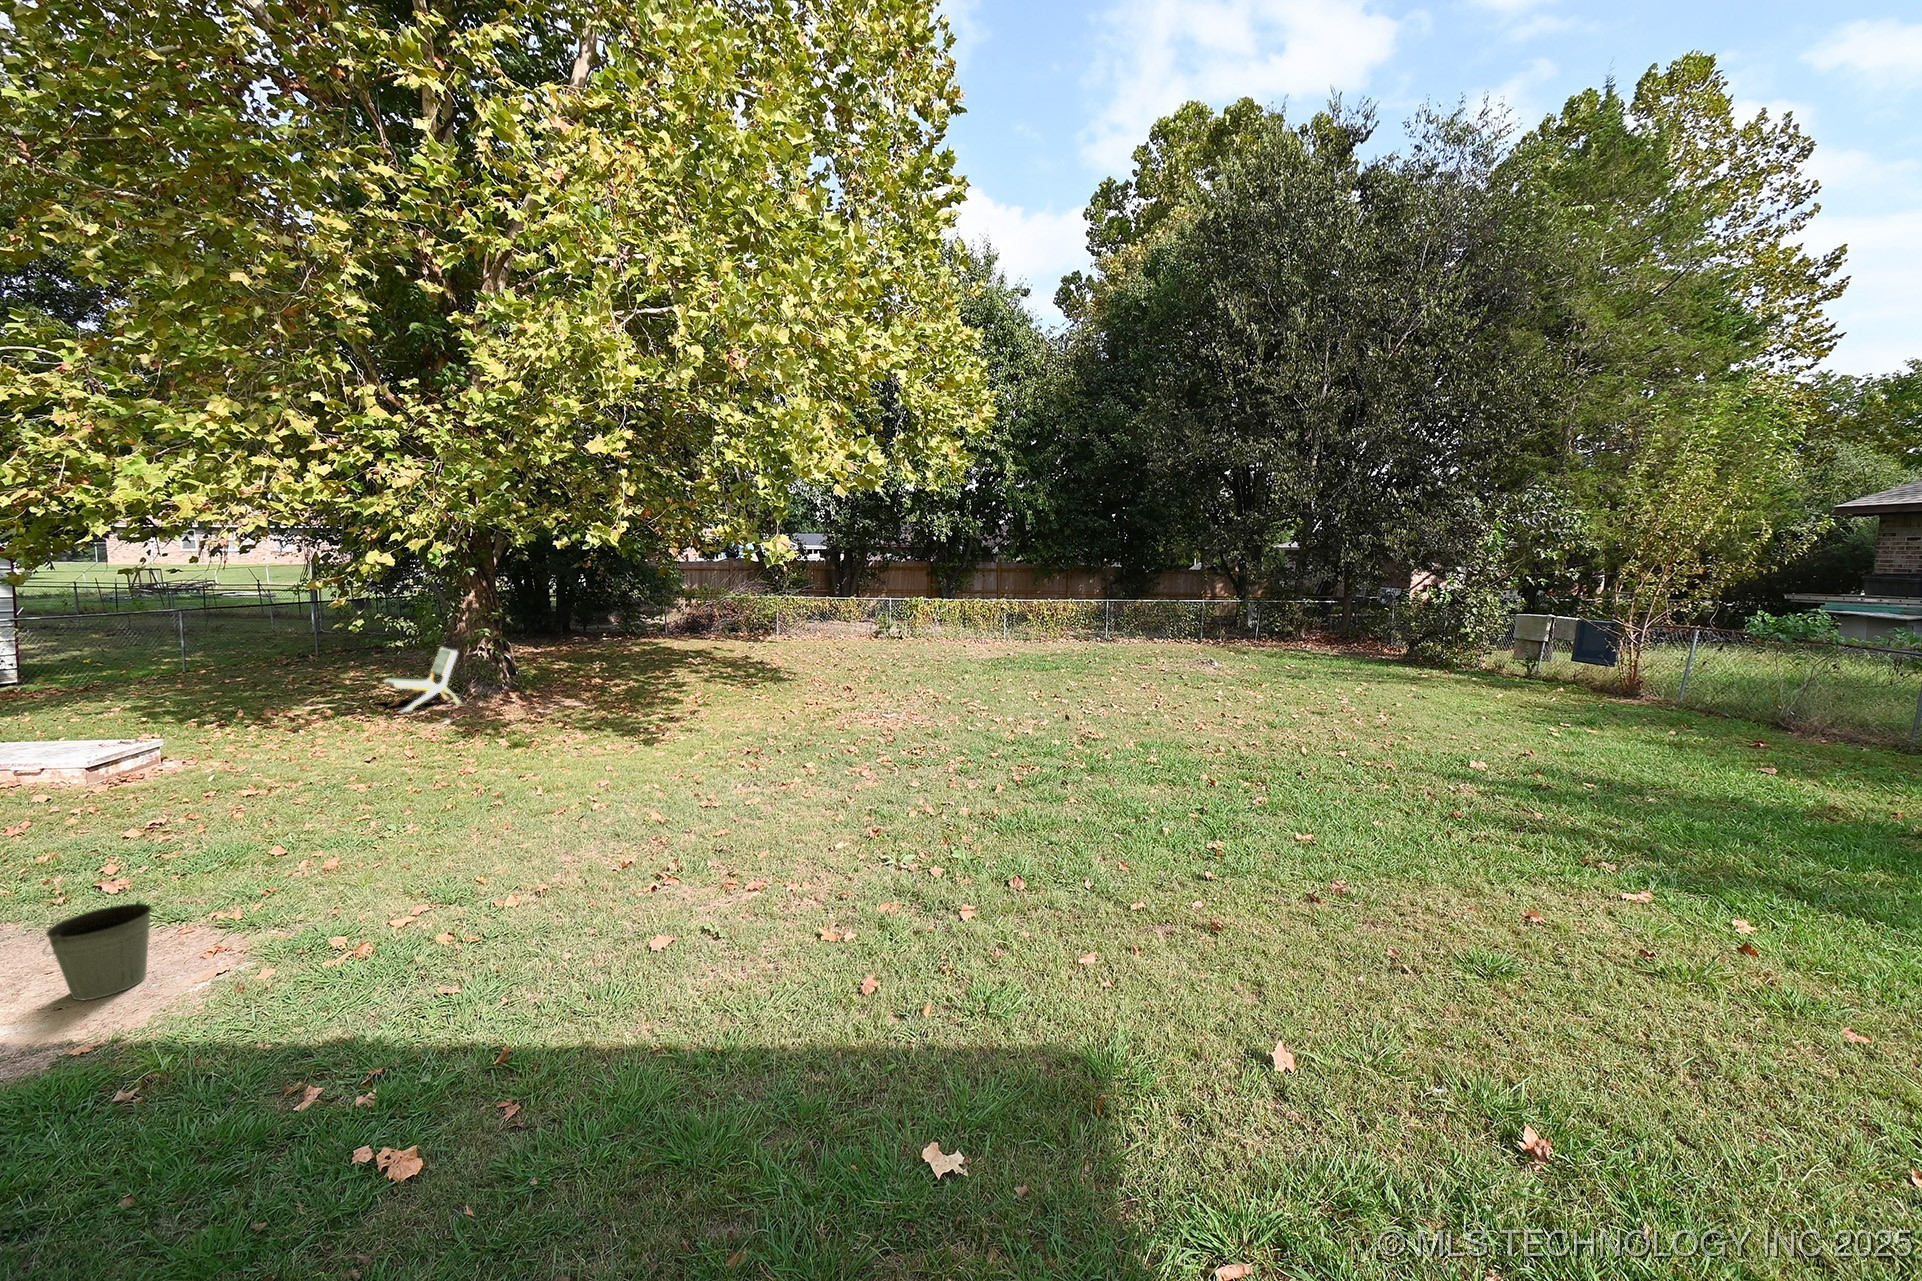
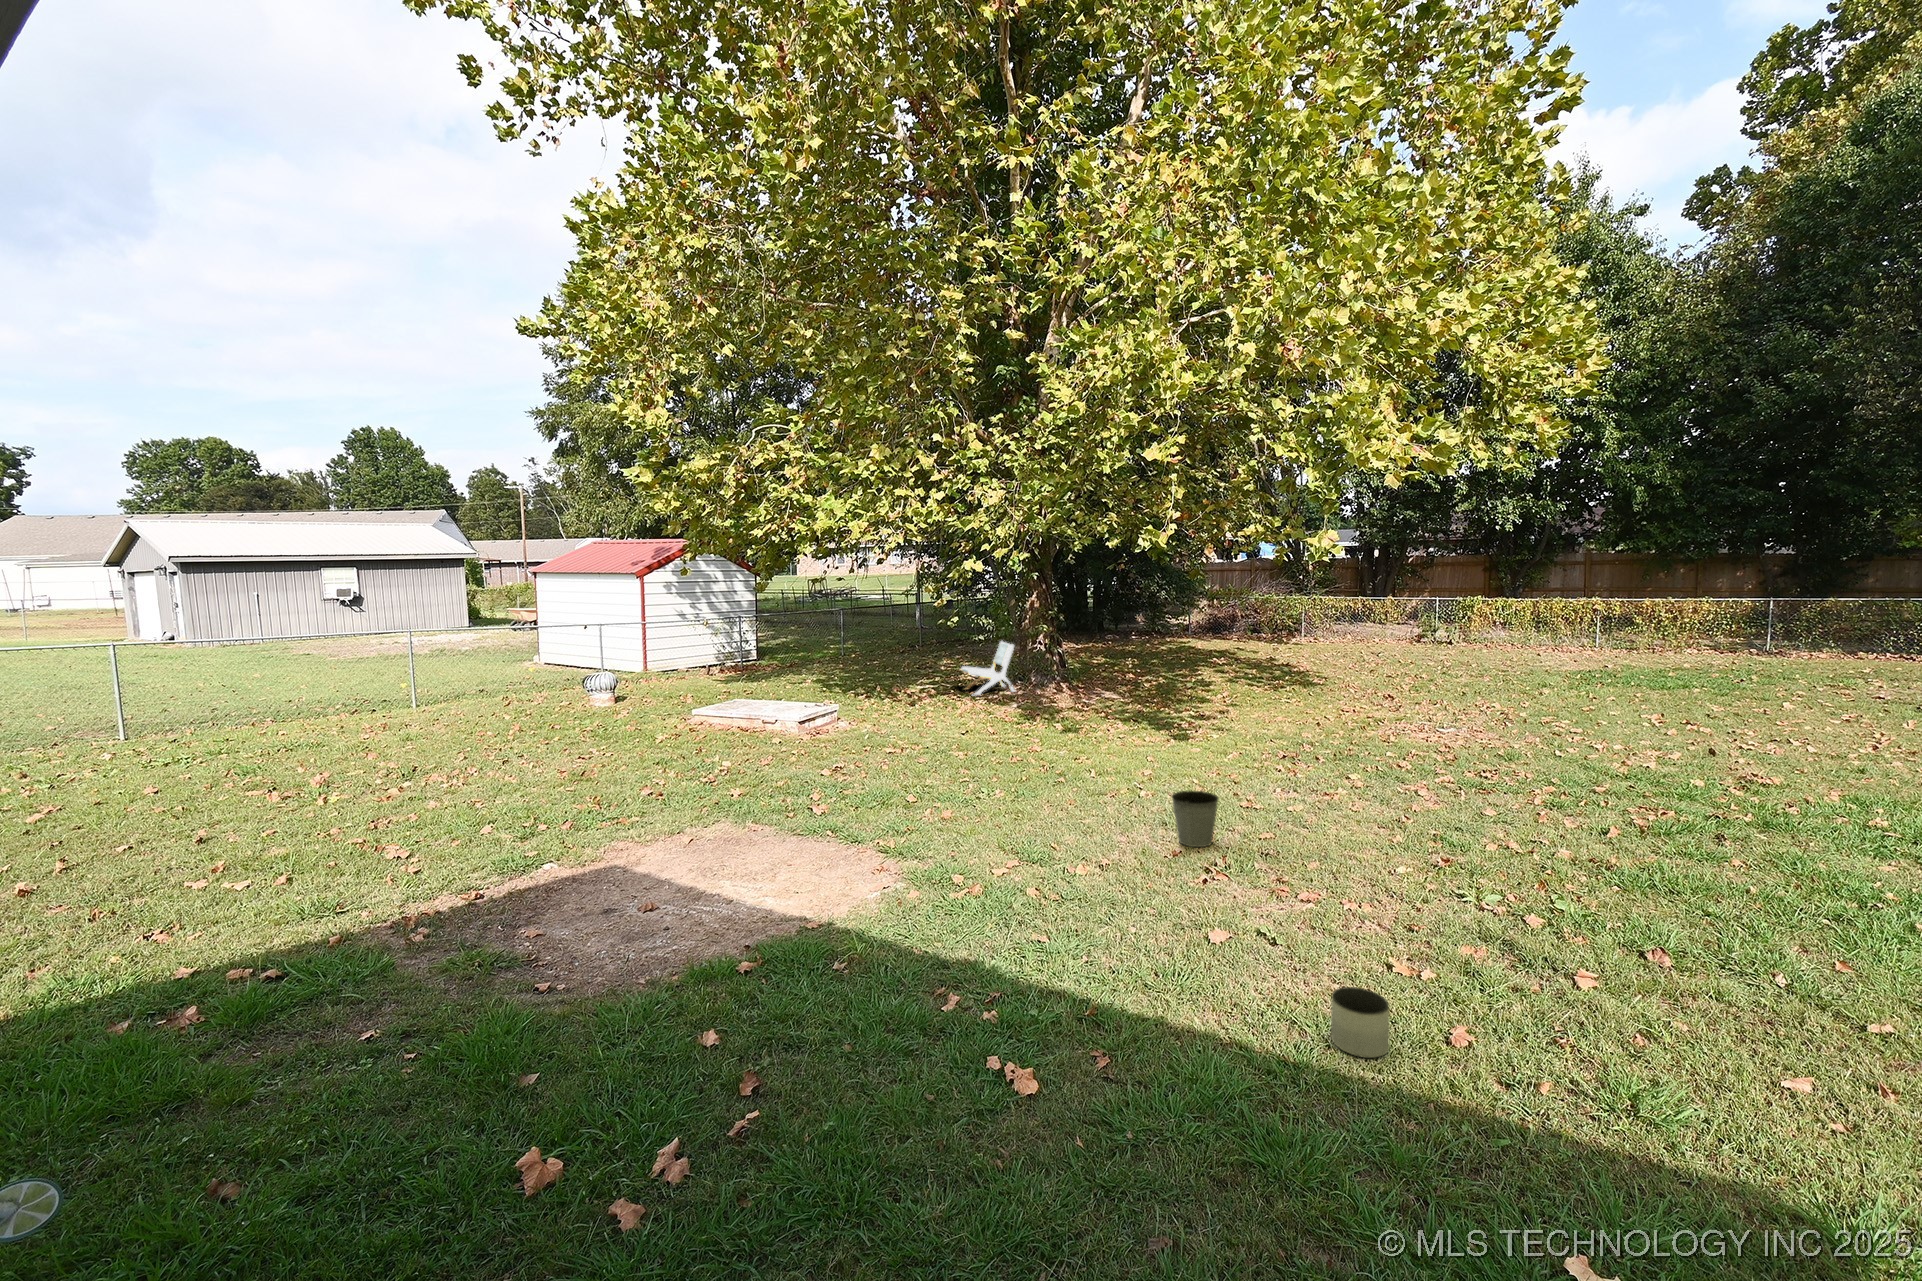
bucket: present [43,900,152,1000] -> present [1172,789,1219,847]
planter: none [761,975,815,1046] -> present [1331,987,1389,1058]

